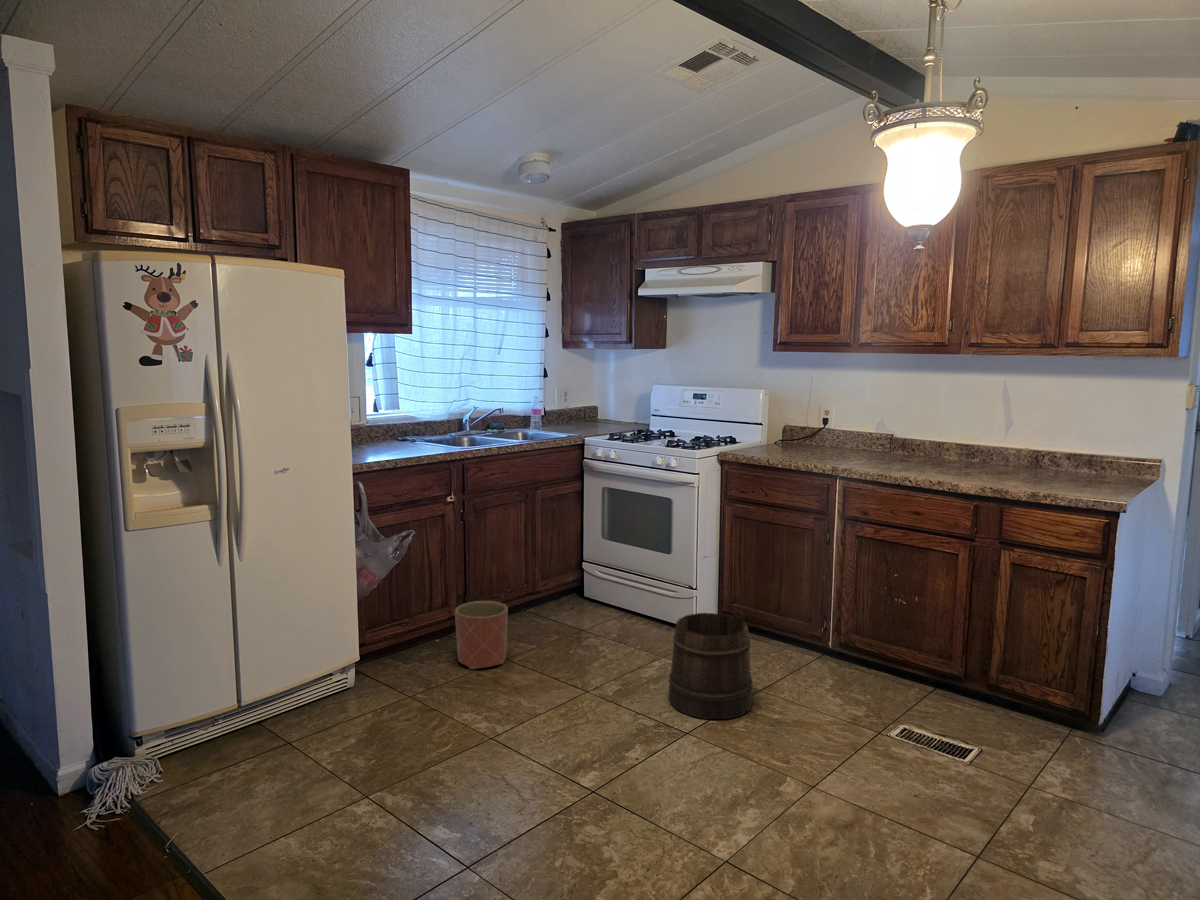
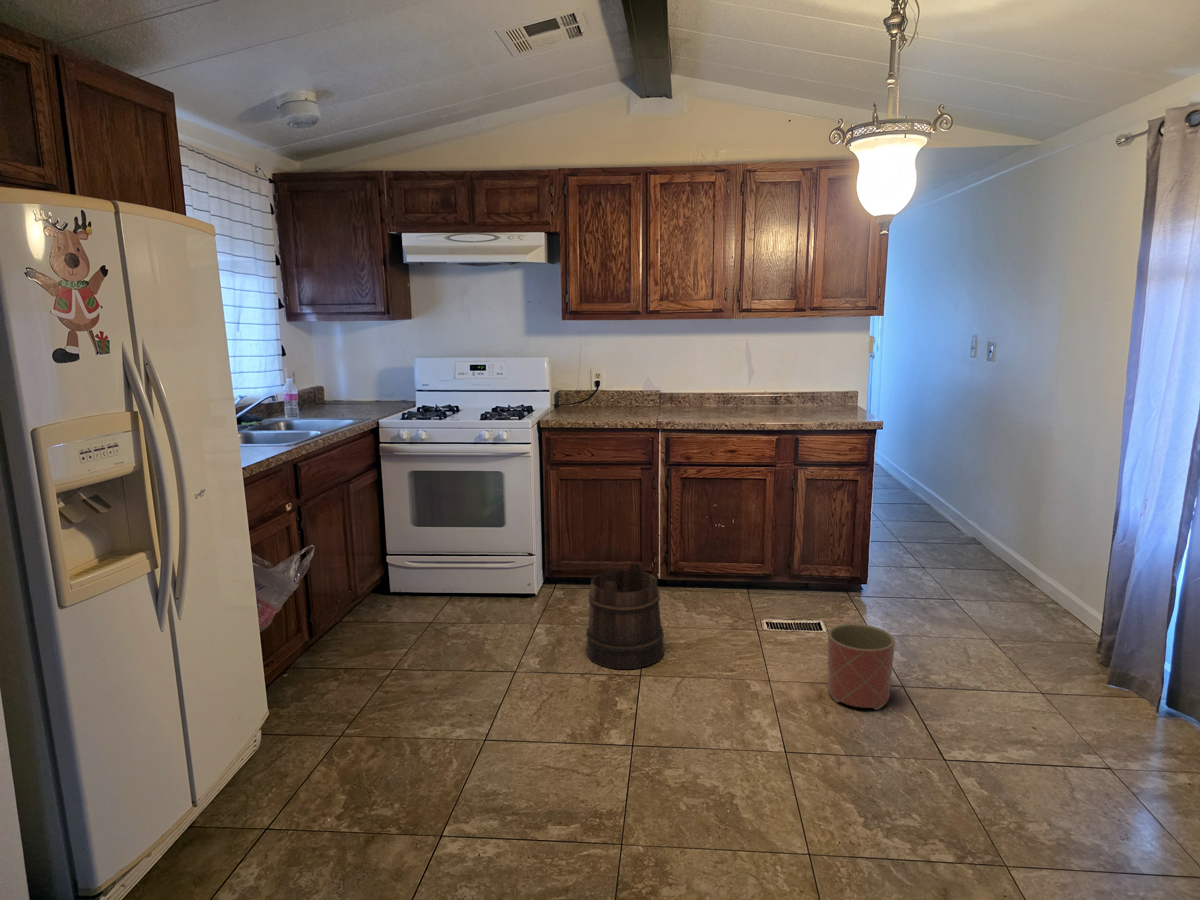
planter: present [455,601,508,669] -> present [828,624,895,710]

